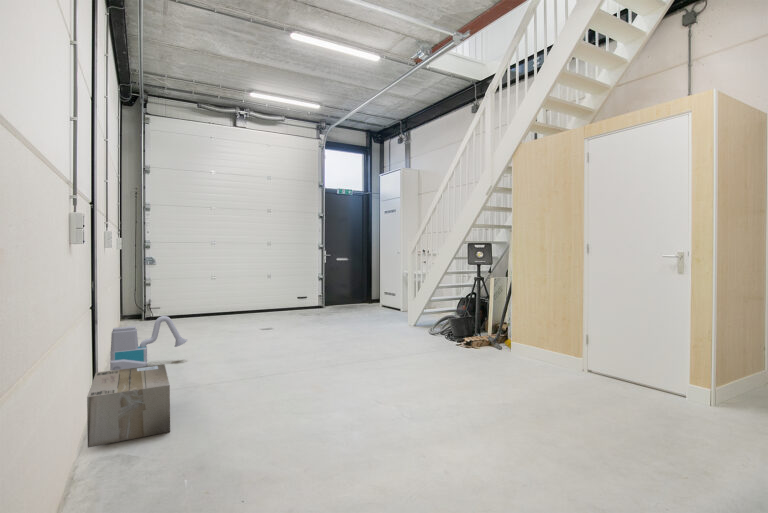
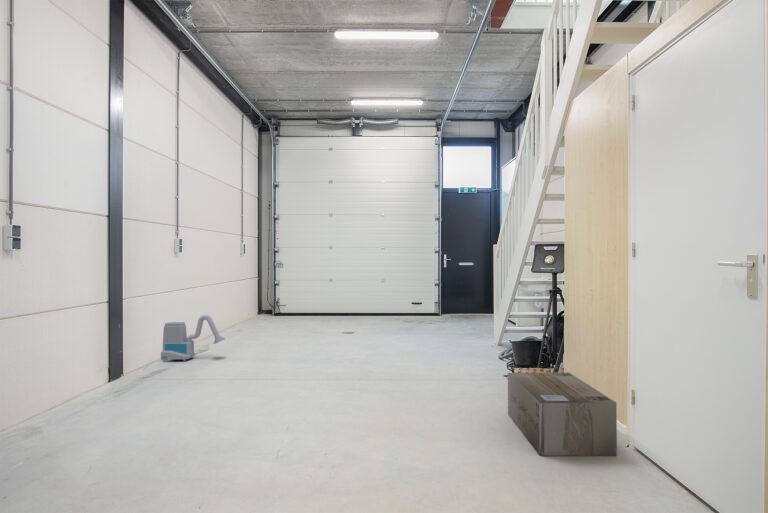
cardboard box: present [87,364,170,448] -> present [508,372,617,456]

